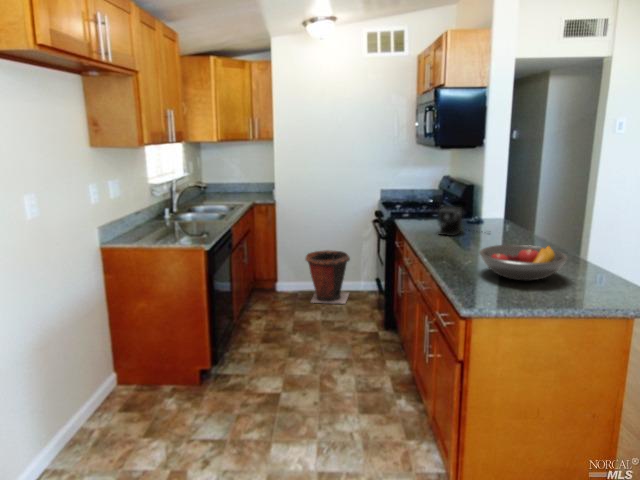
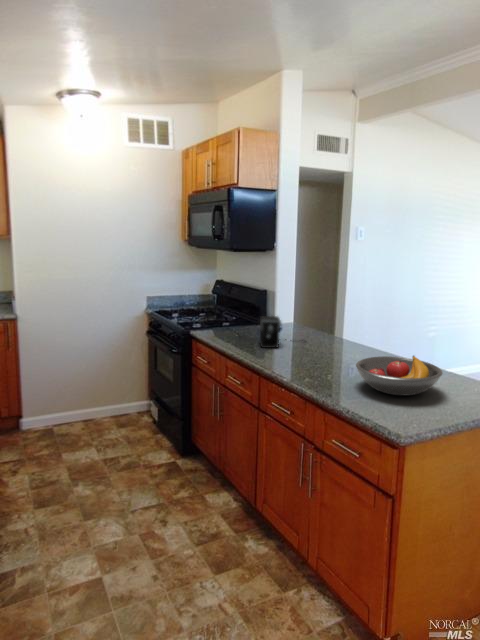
waste bin: present [306,250,350,303] -> none [62,368,119,437]

